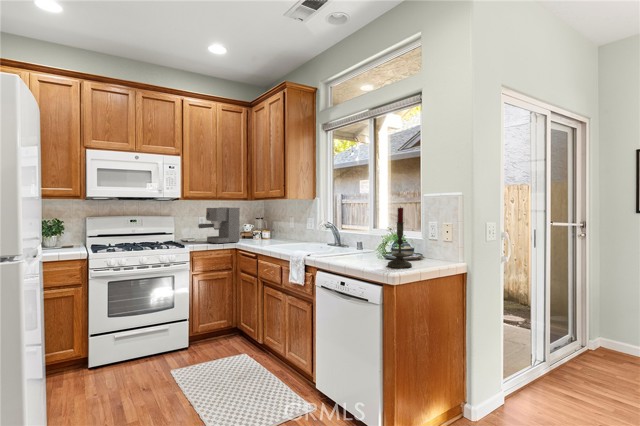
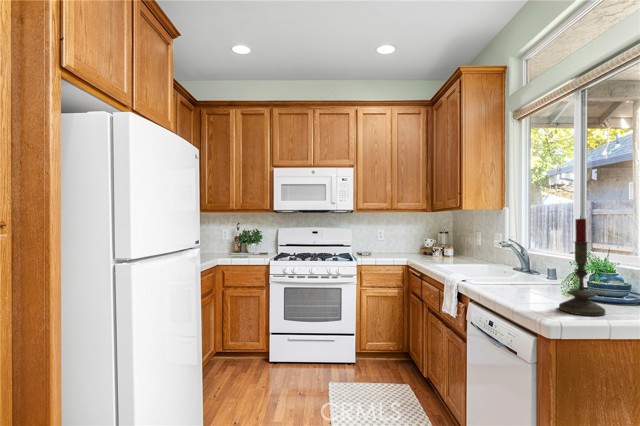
coffee maker: present [198,207,240,244] -> none [368,220,411,259]

